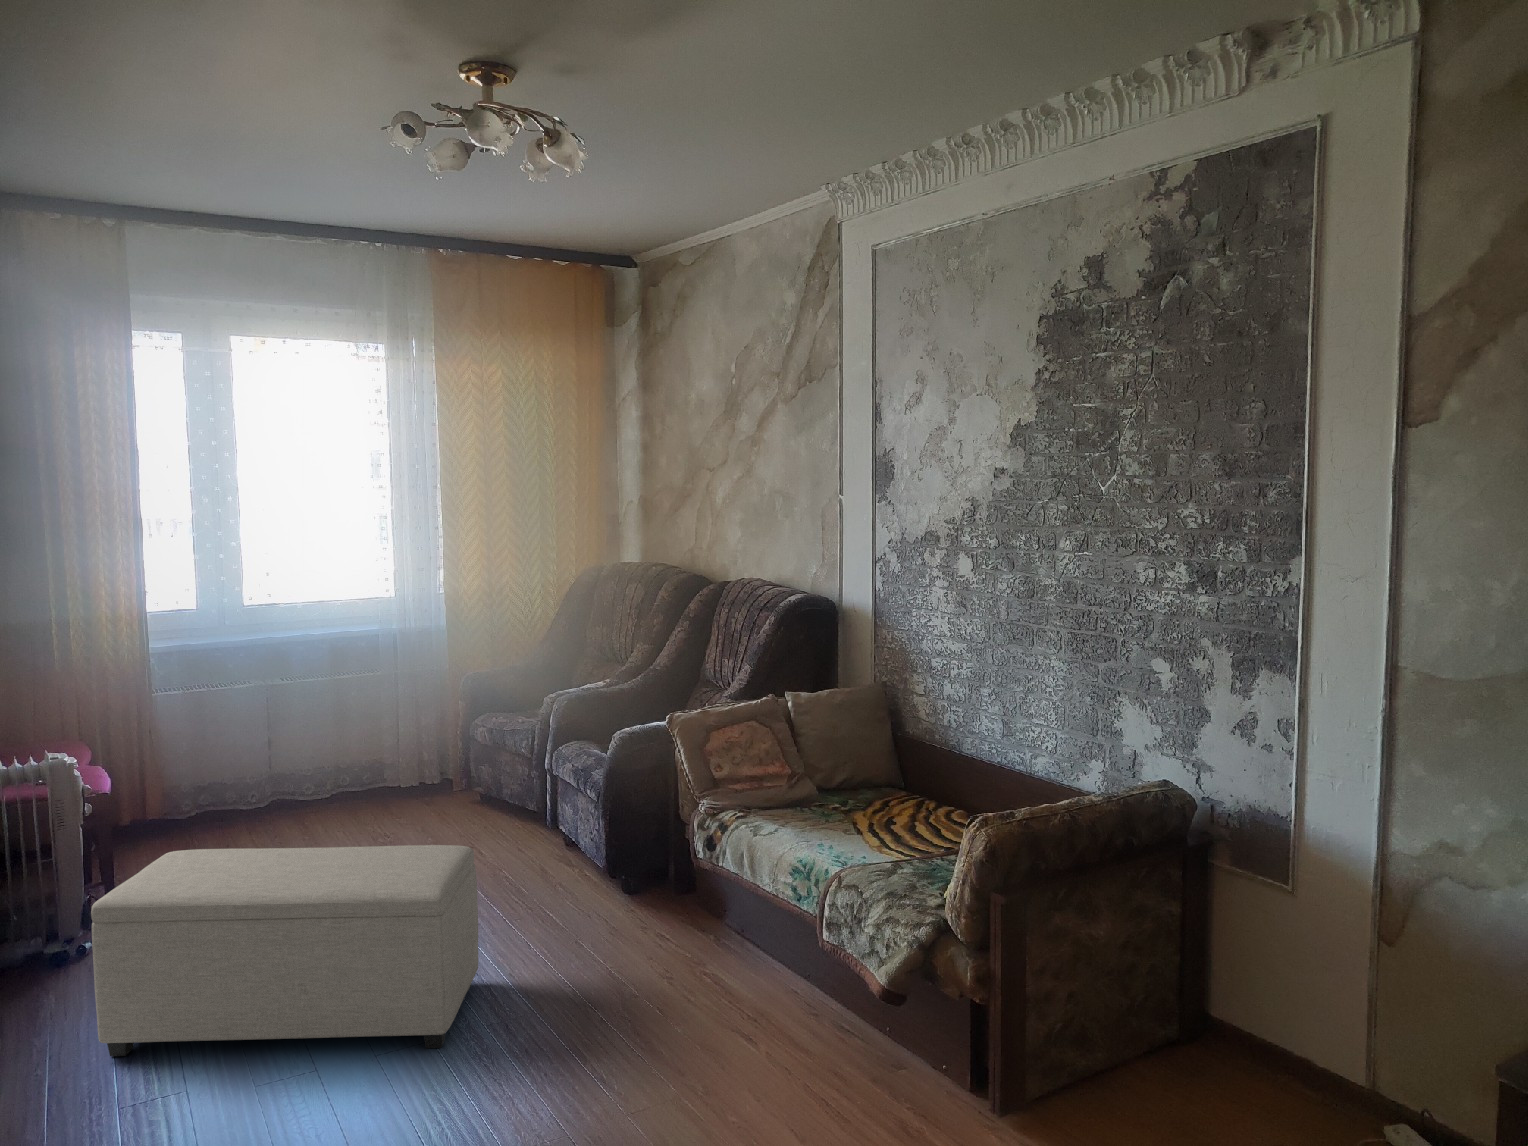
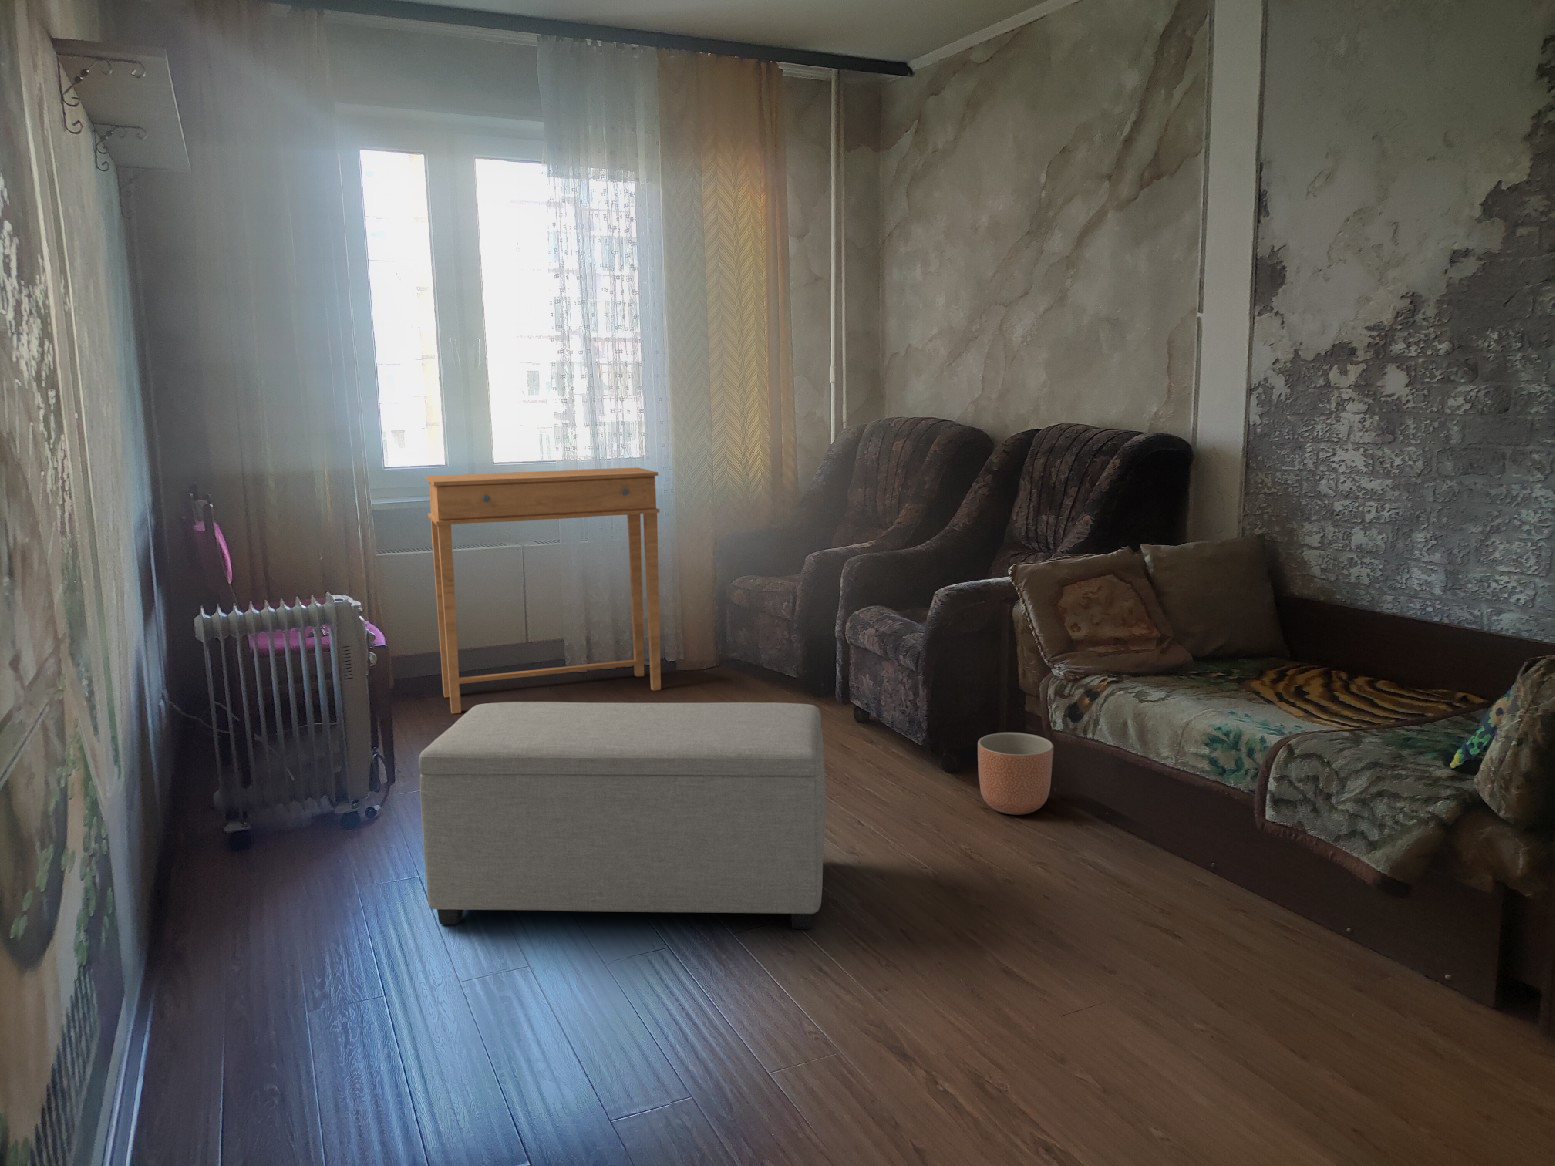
side table: none [184,610,405,842] -> present [426,467,661,714]
planter: none [636,858,700,932] -> present [978,733,1053,815]

